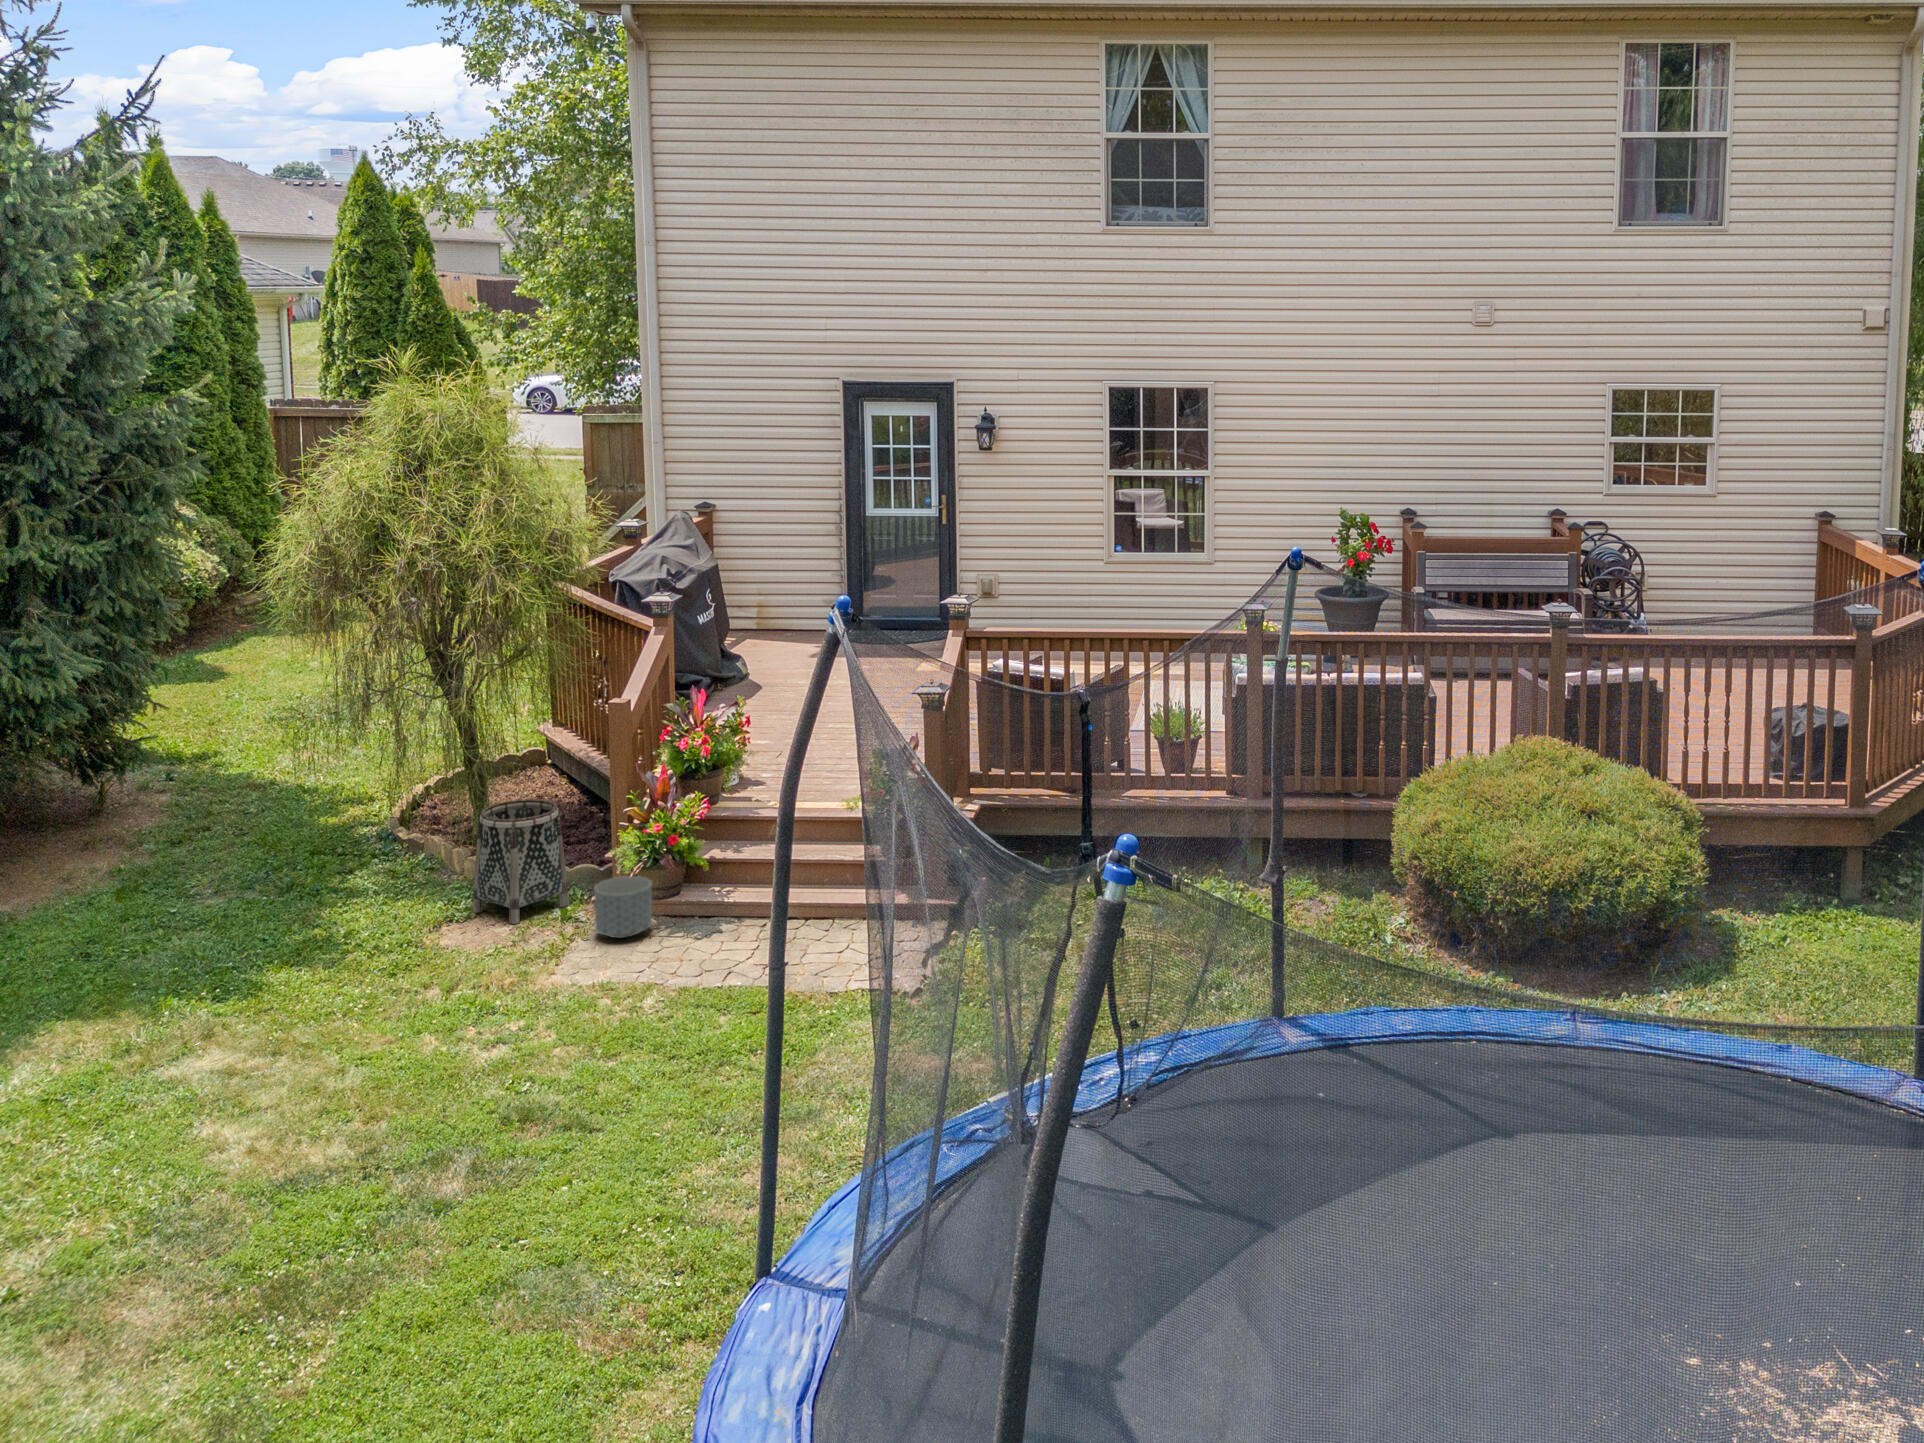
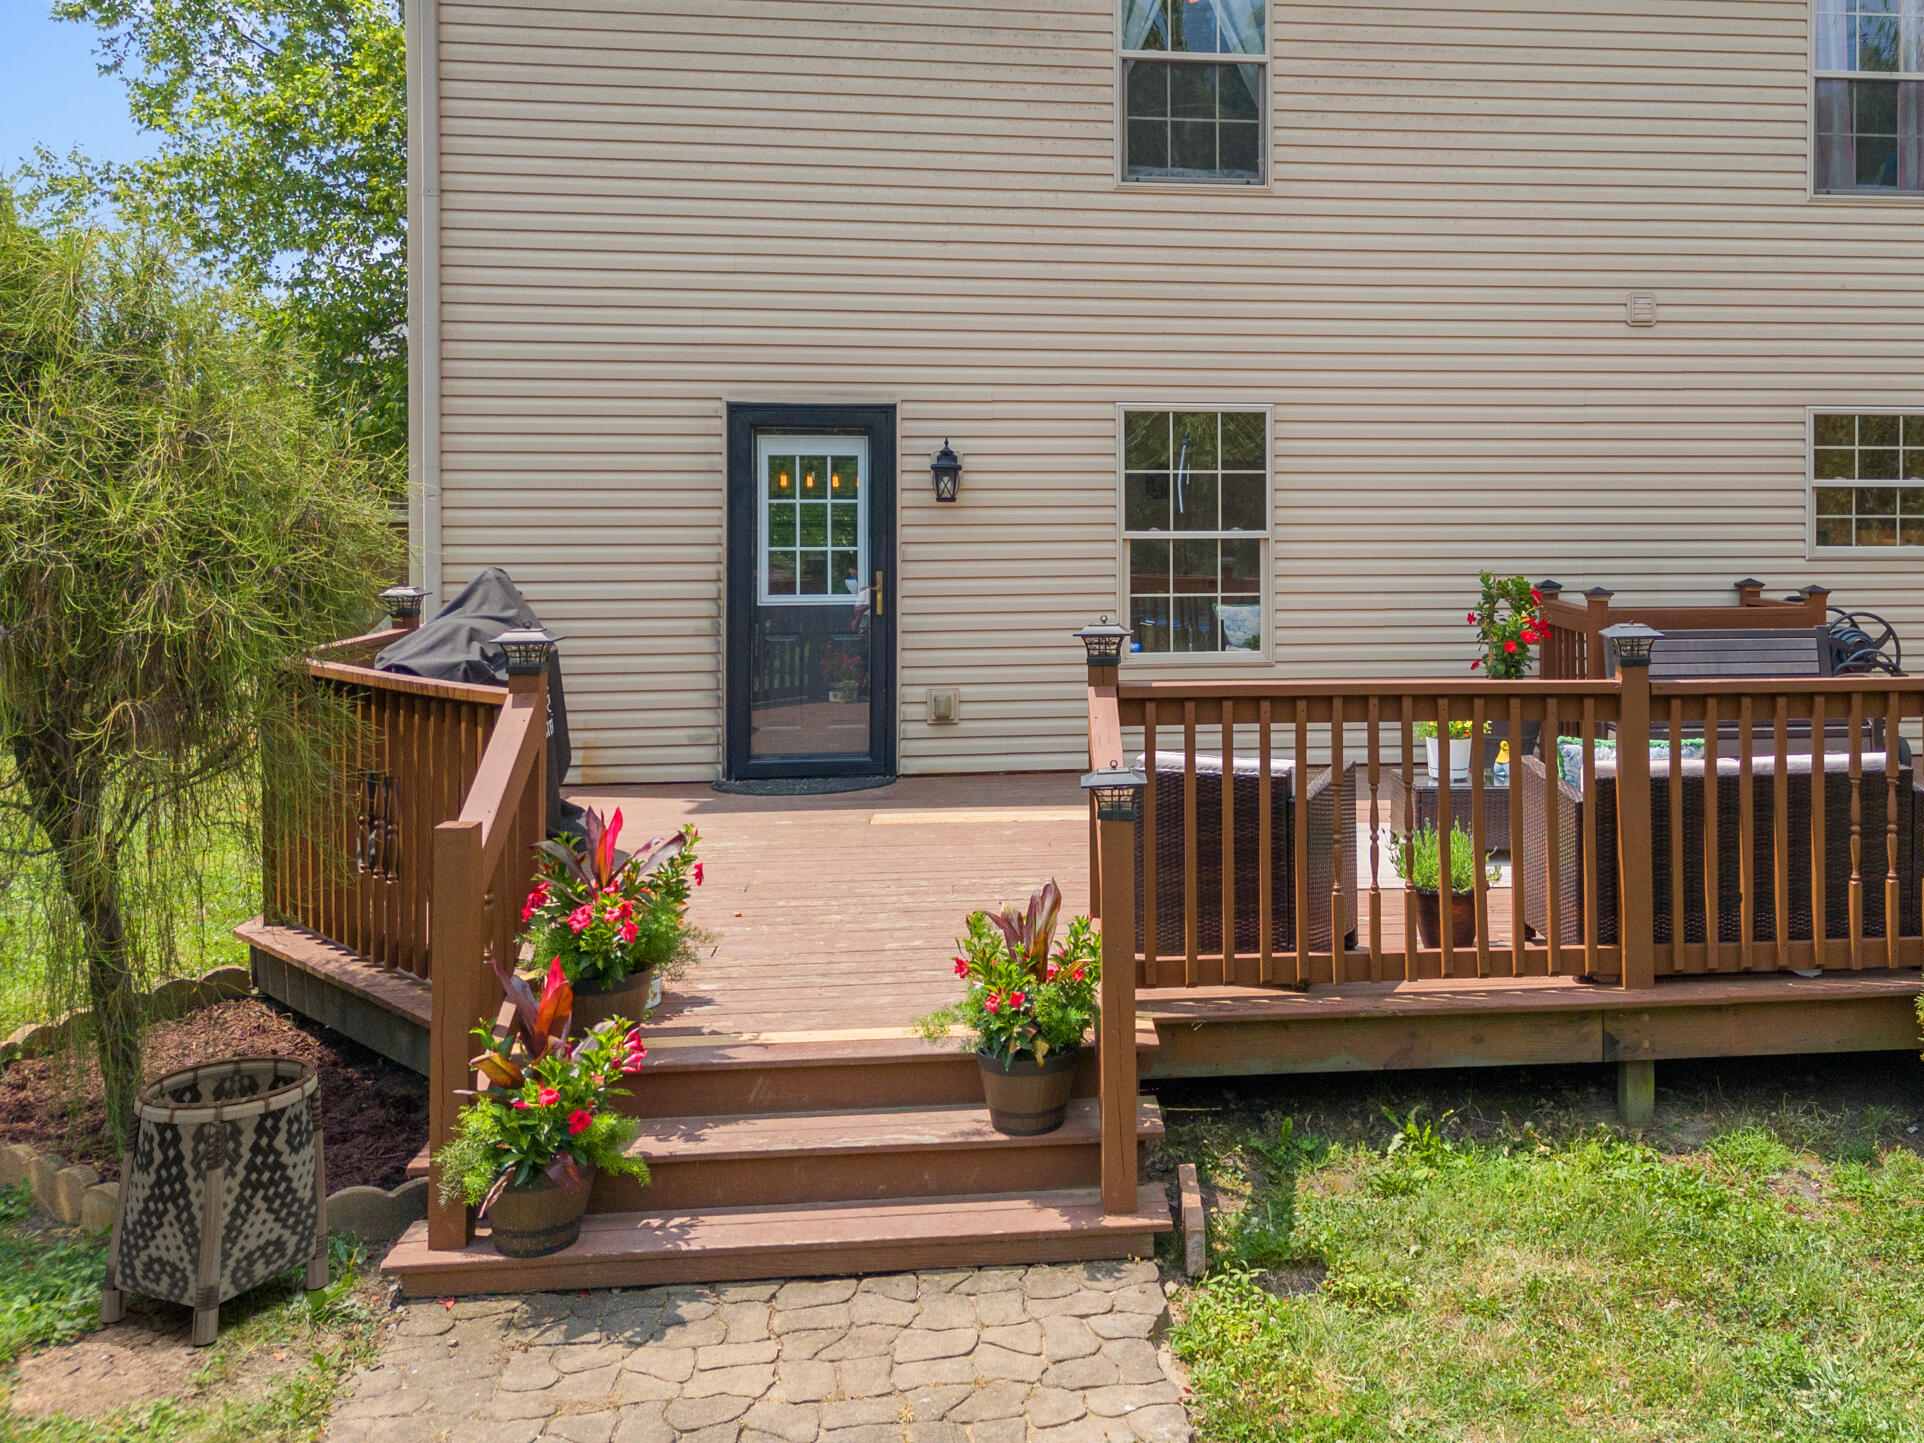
planter: present [594,876,652,938] -> none [405,1211,539,1360]

